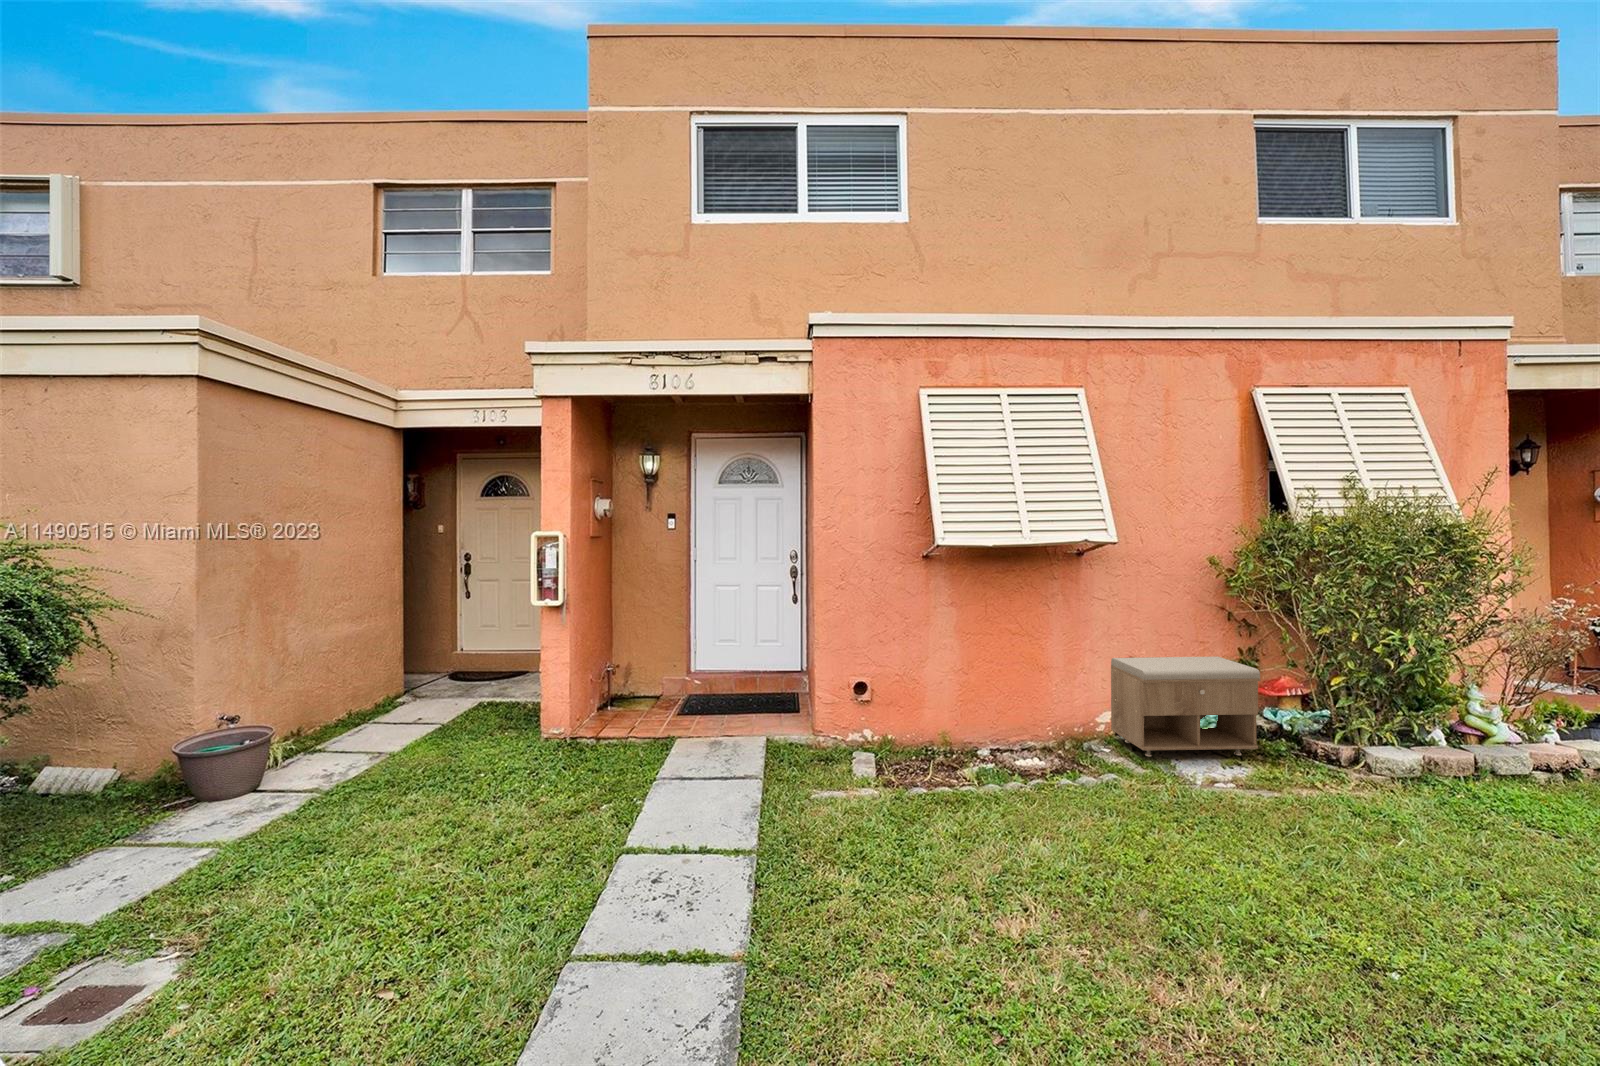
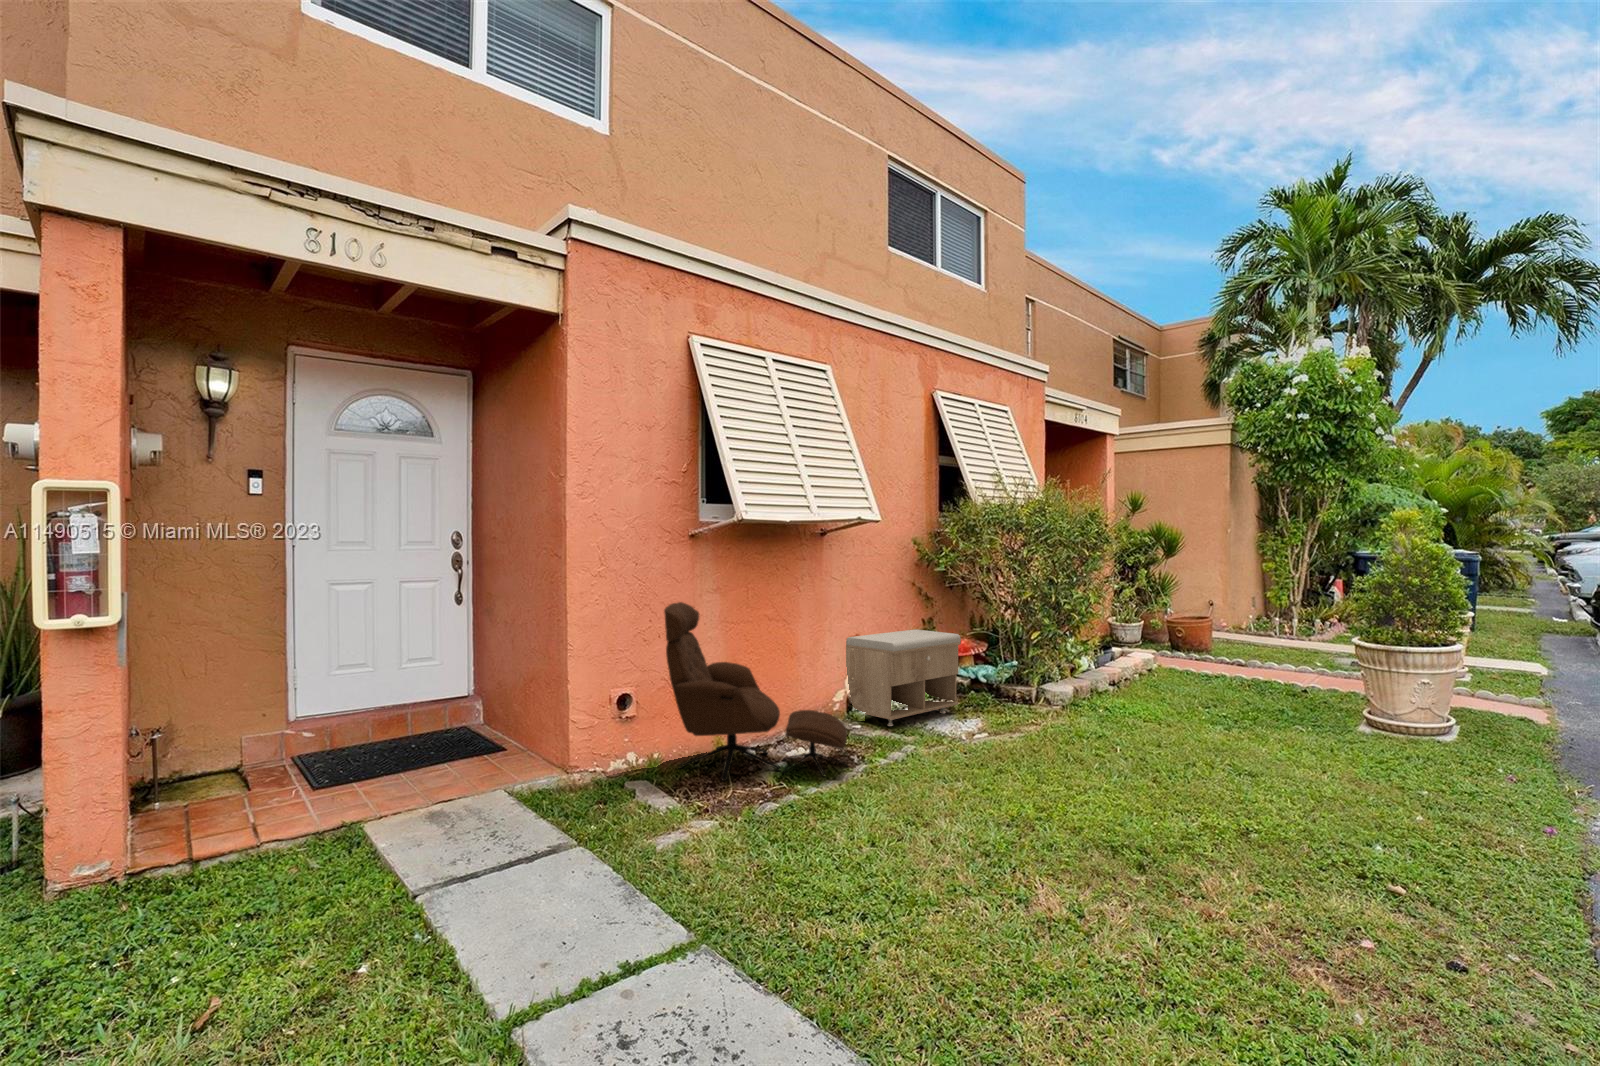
lounge chair: none [877,615,1046,791] -> present [664,602,848,781]

